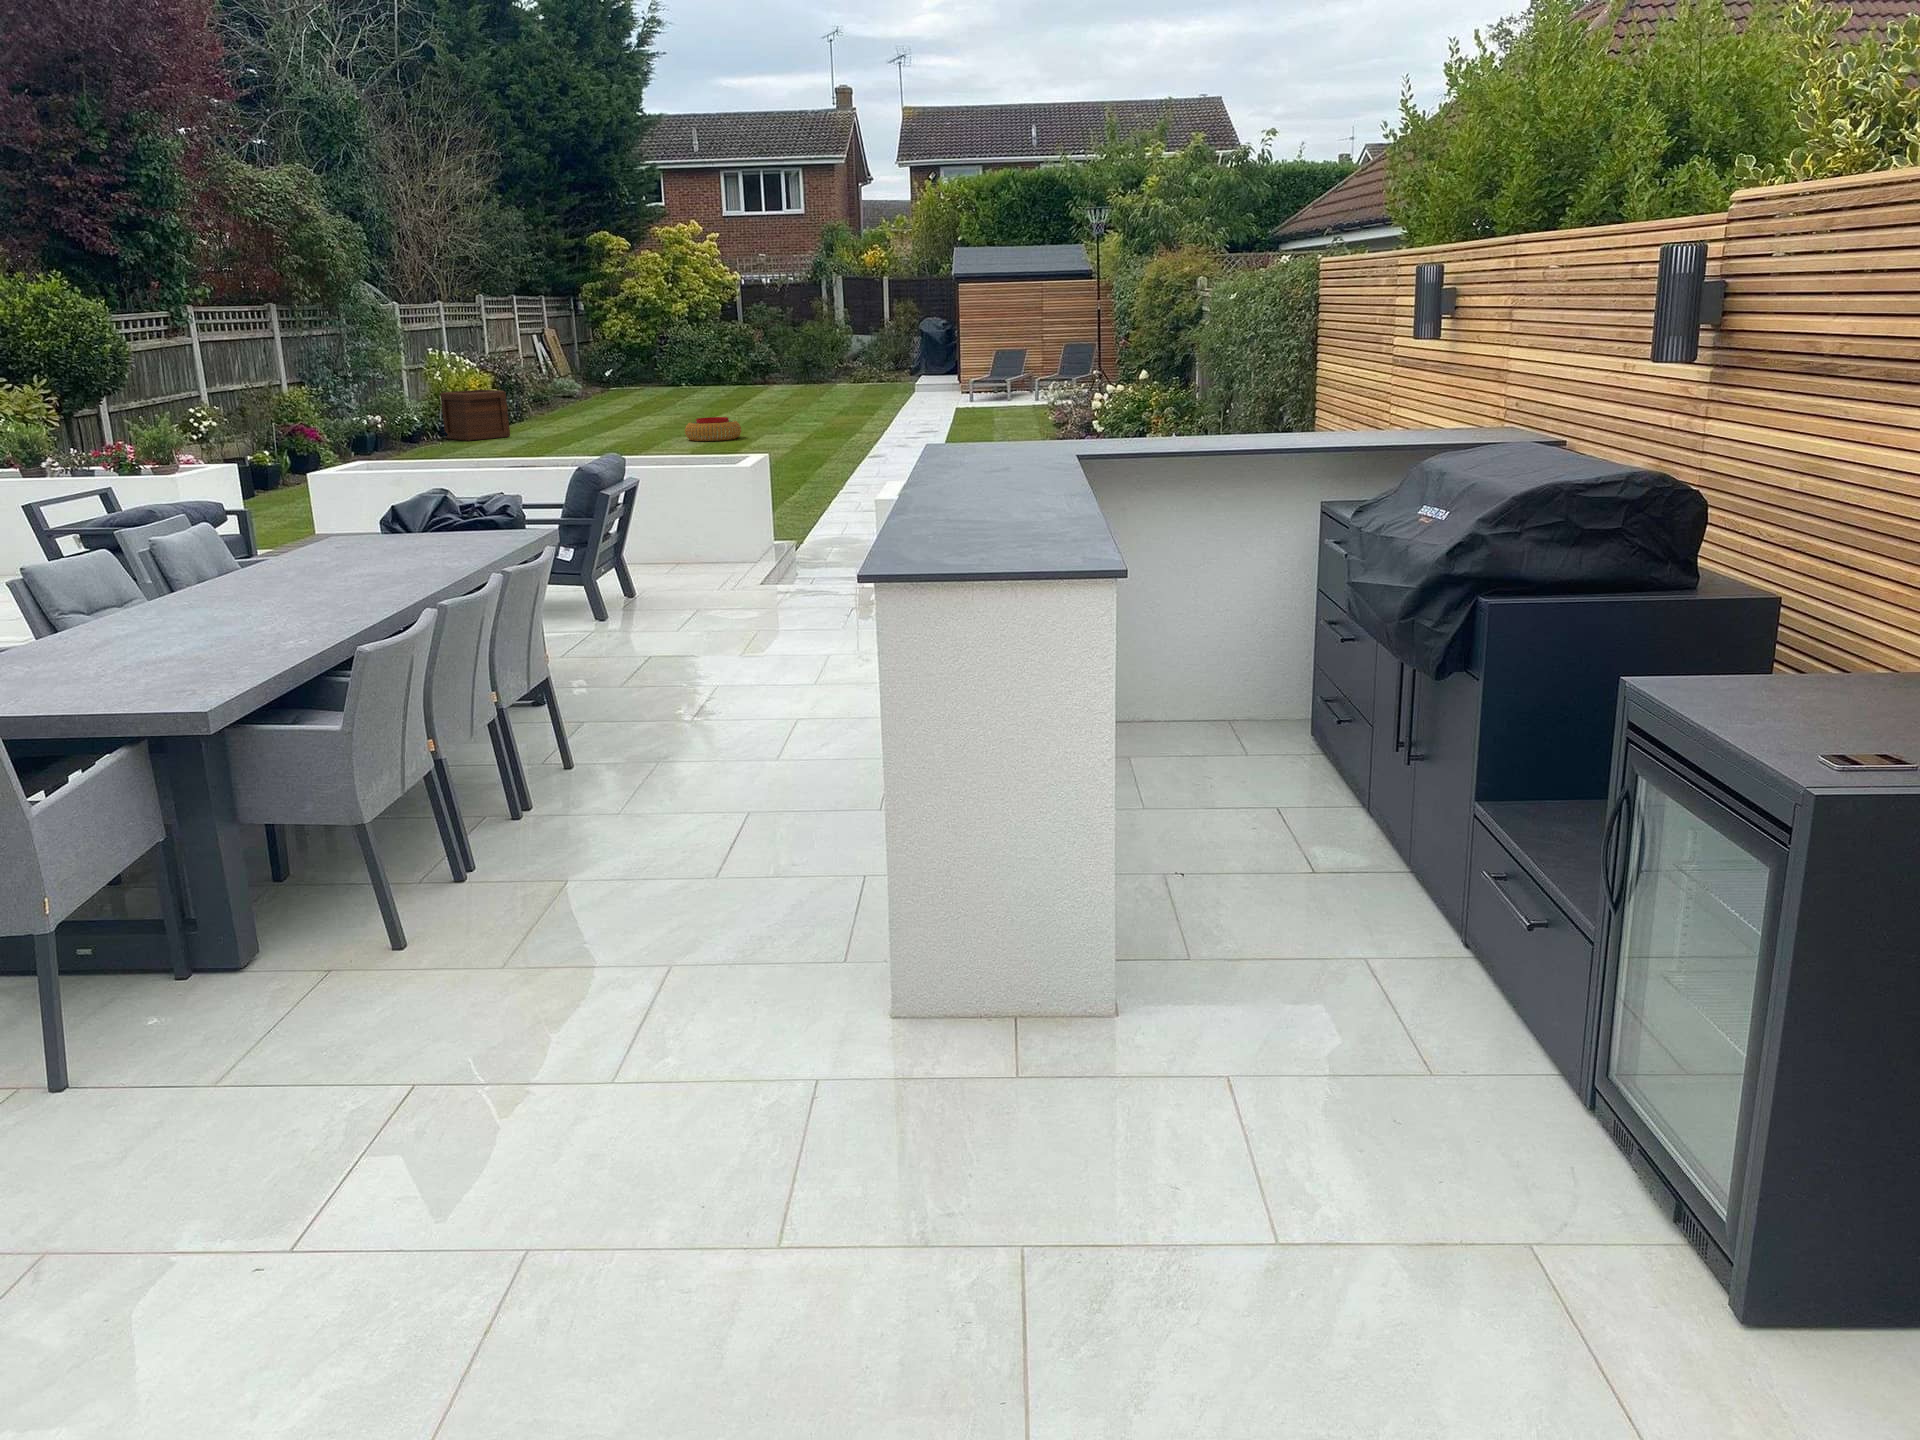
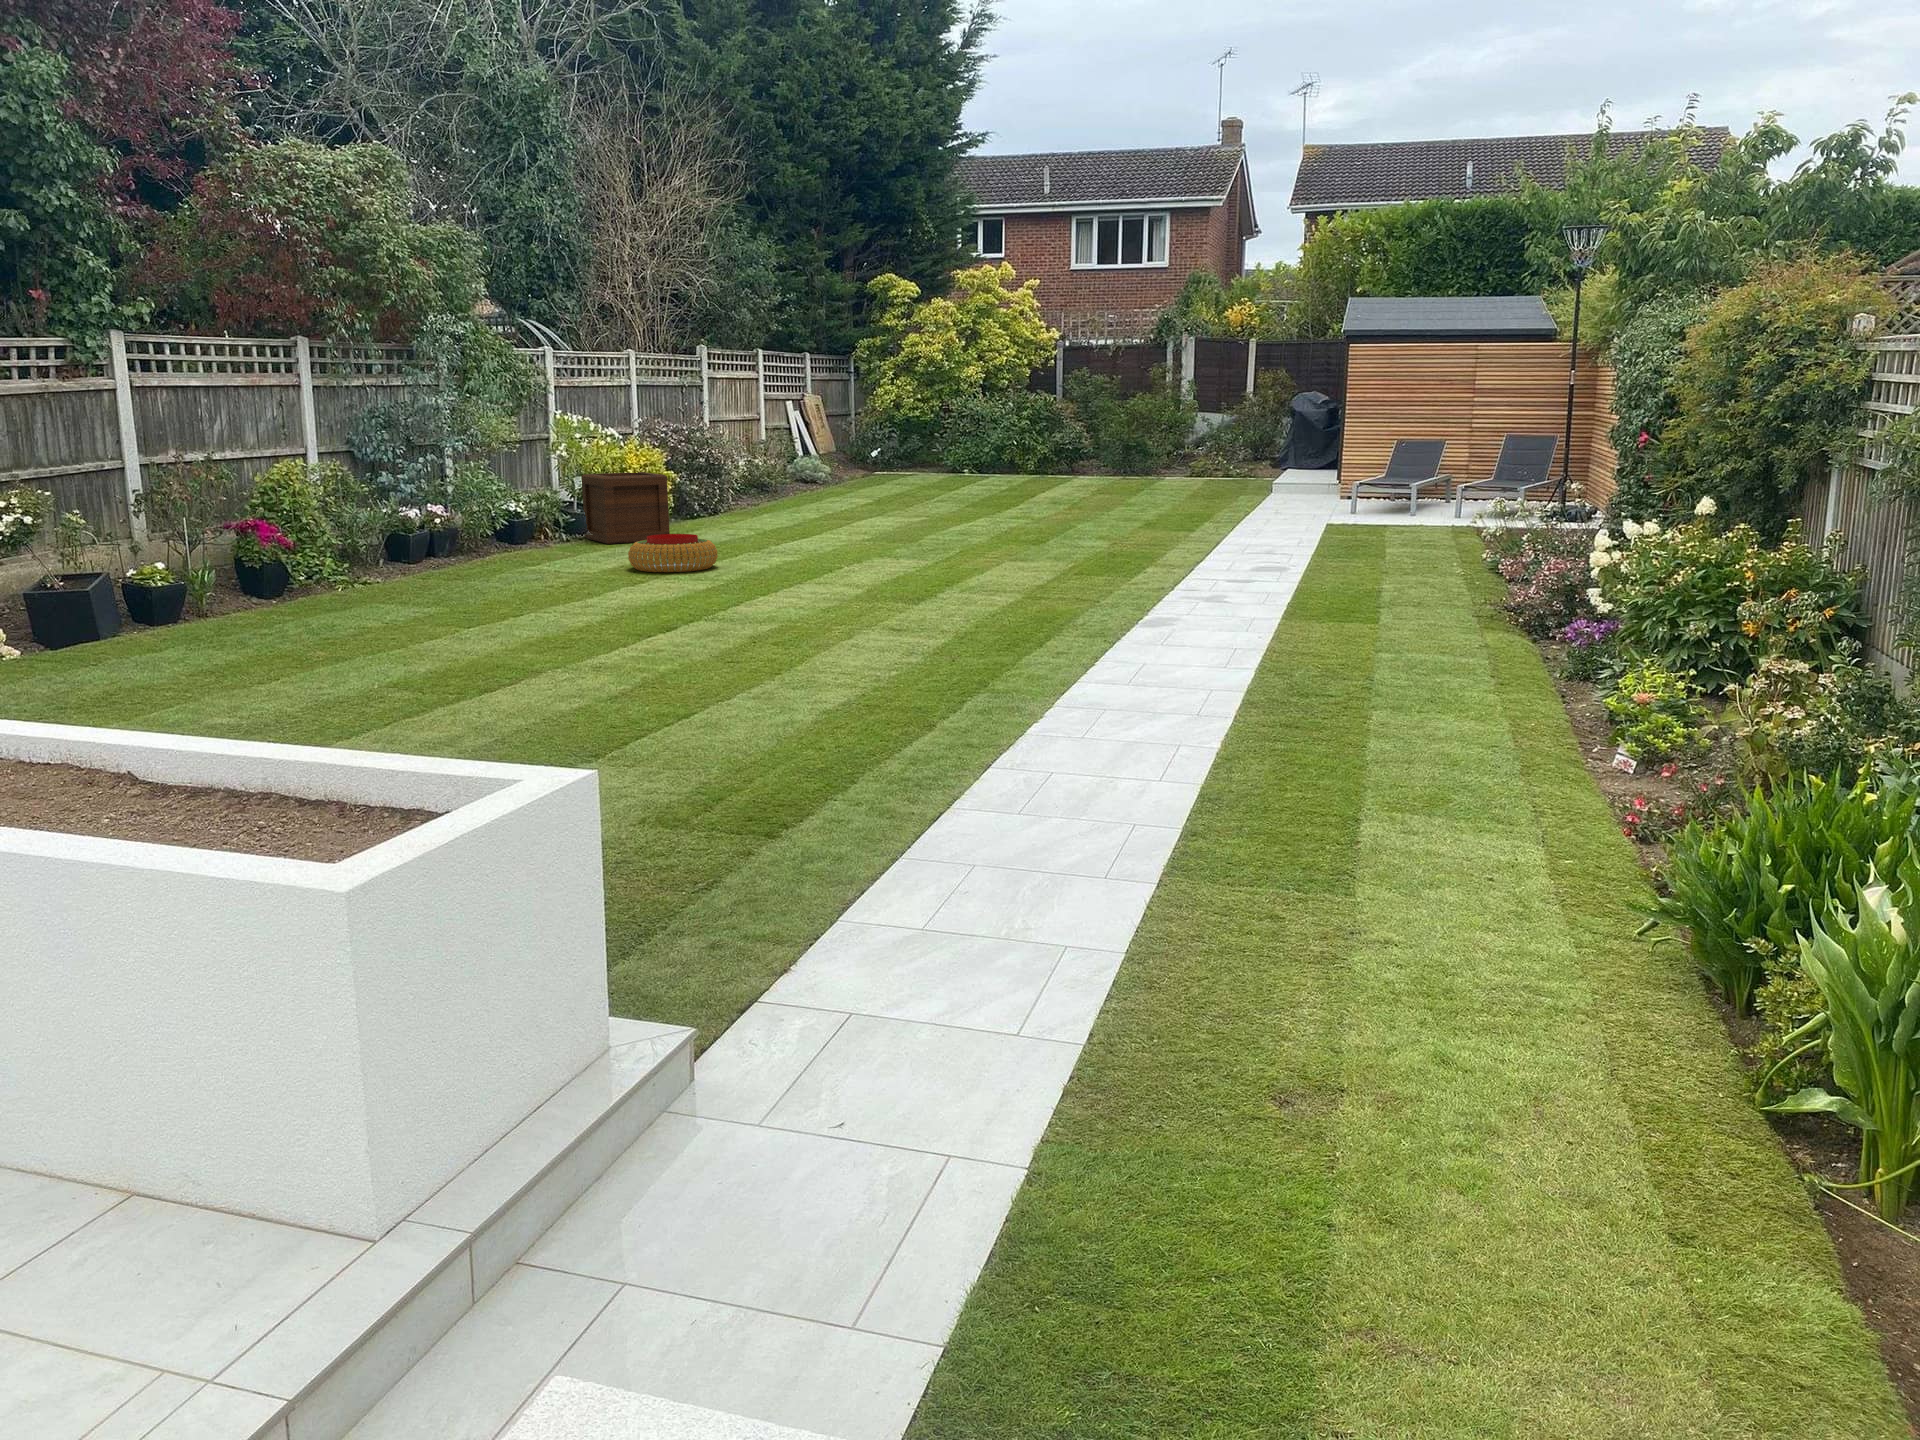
pouf: present [685,417,741,441] -> present [628,534,718,572]

